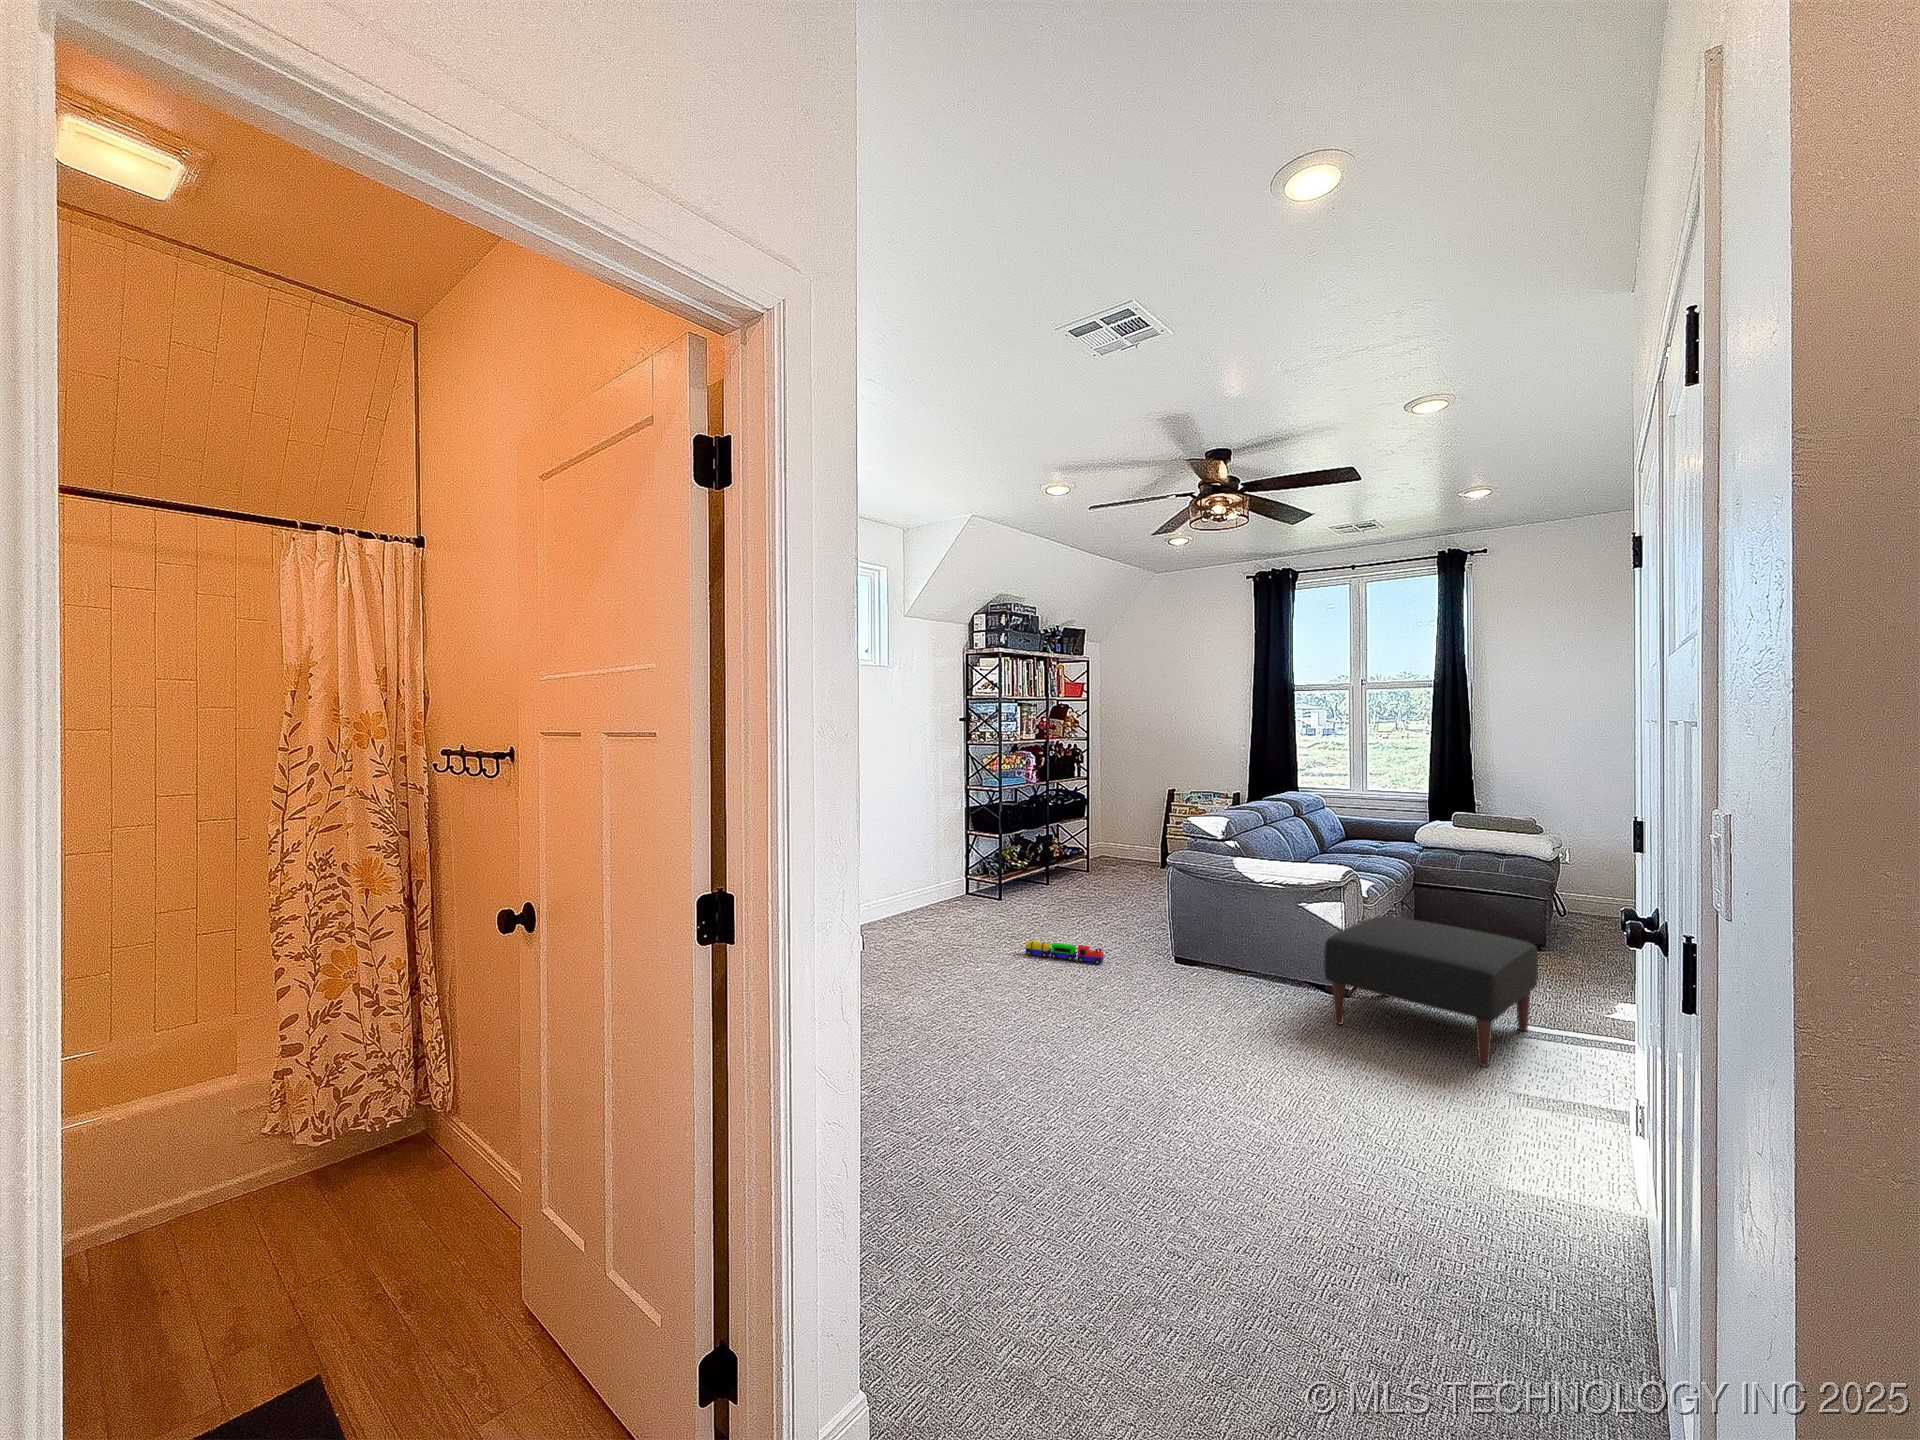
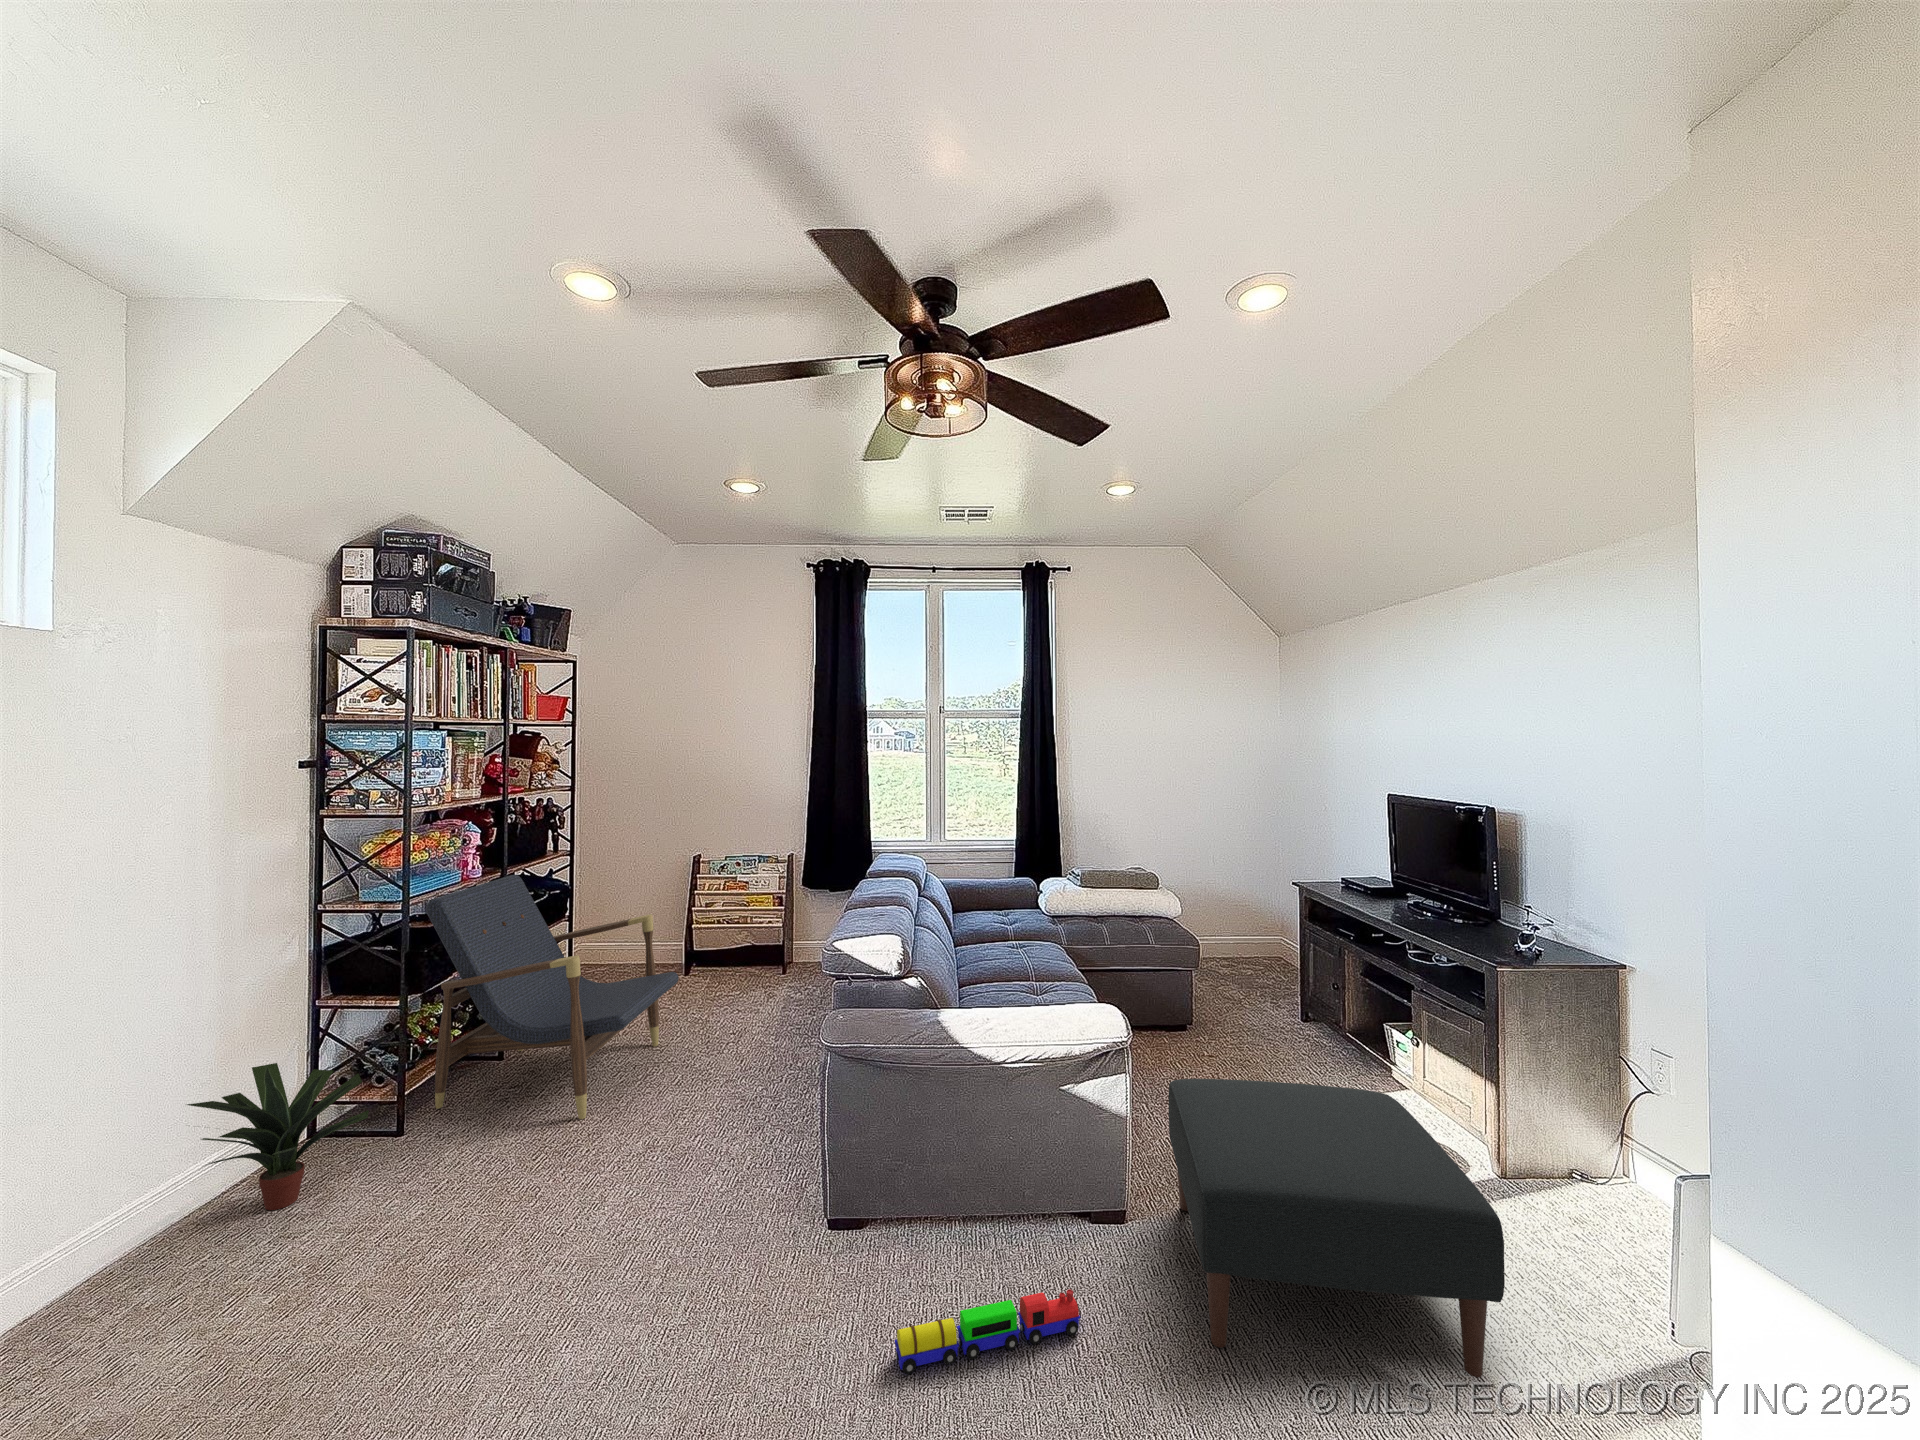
lounge chair: none [1010,784,1136,908] -> present [426,875,679,1119]
potted plant: none [928,849,987,908] -> present [187,1063,369,1210]
toy train: present [1025,941,1104,965] -> present [895,1289,1080,1374]

